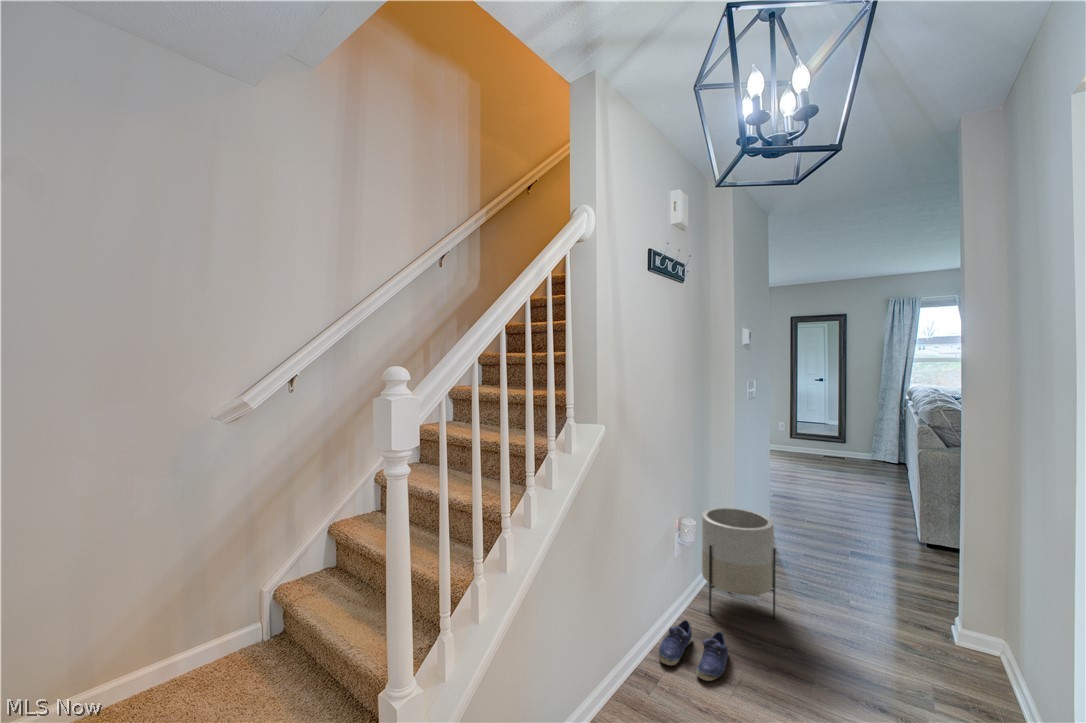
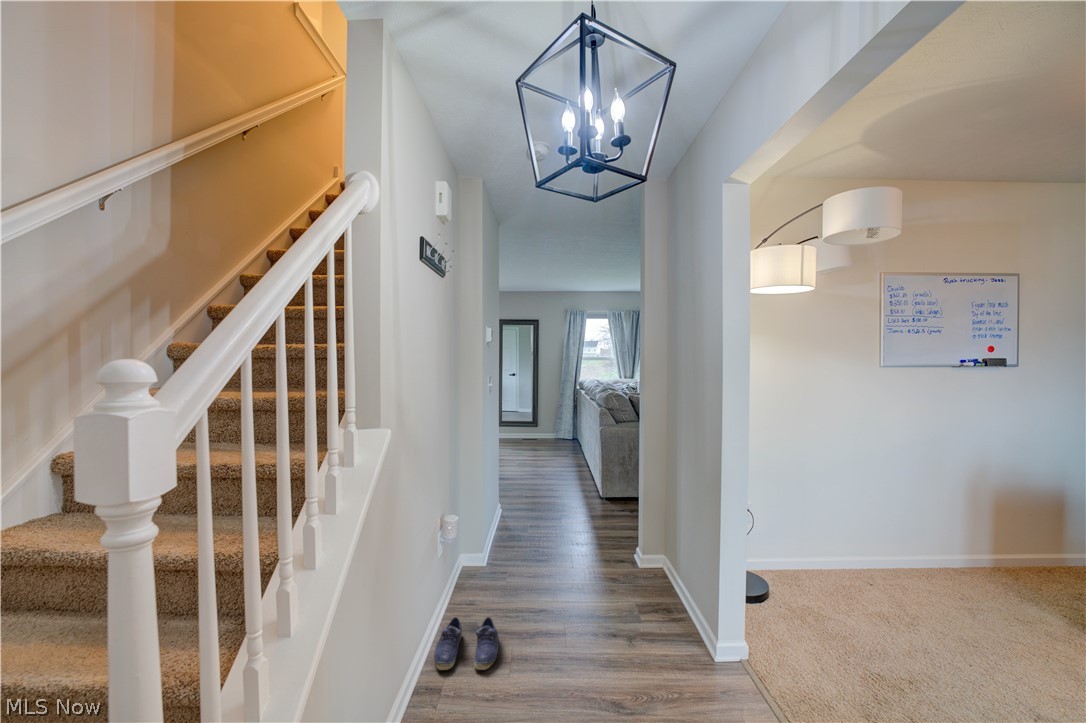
planter: present [702,507,776,618] -> none [460,495,524,604]

